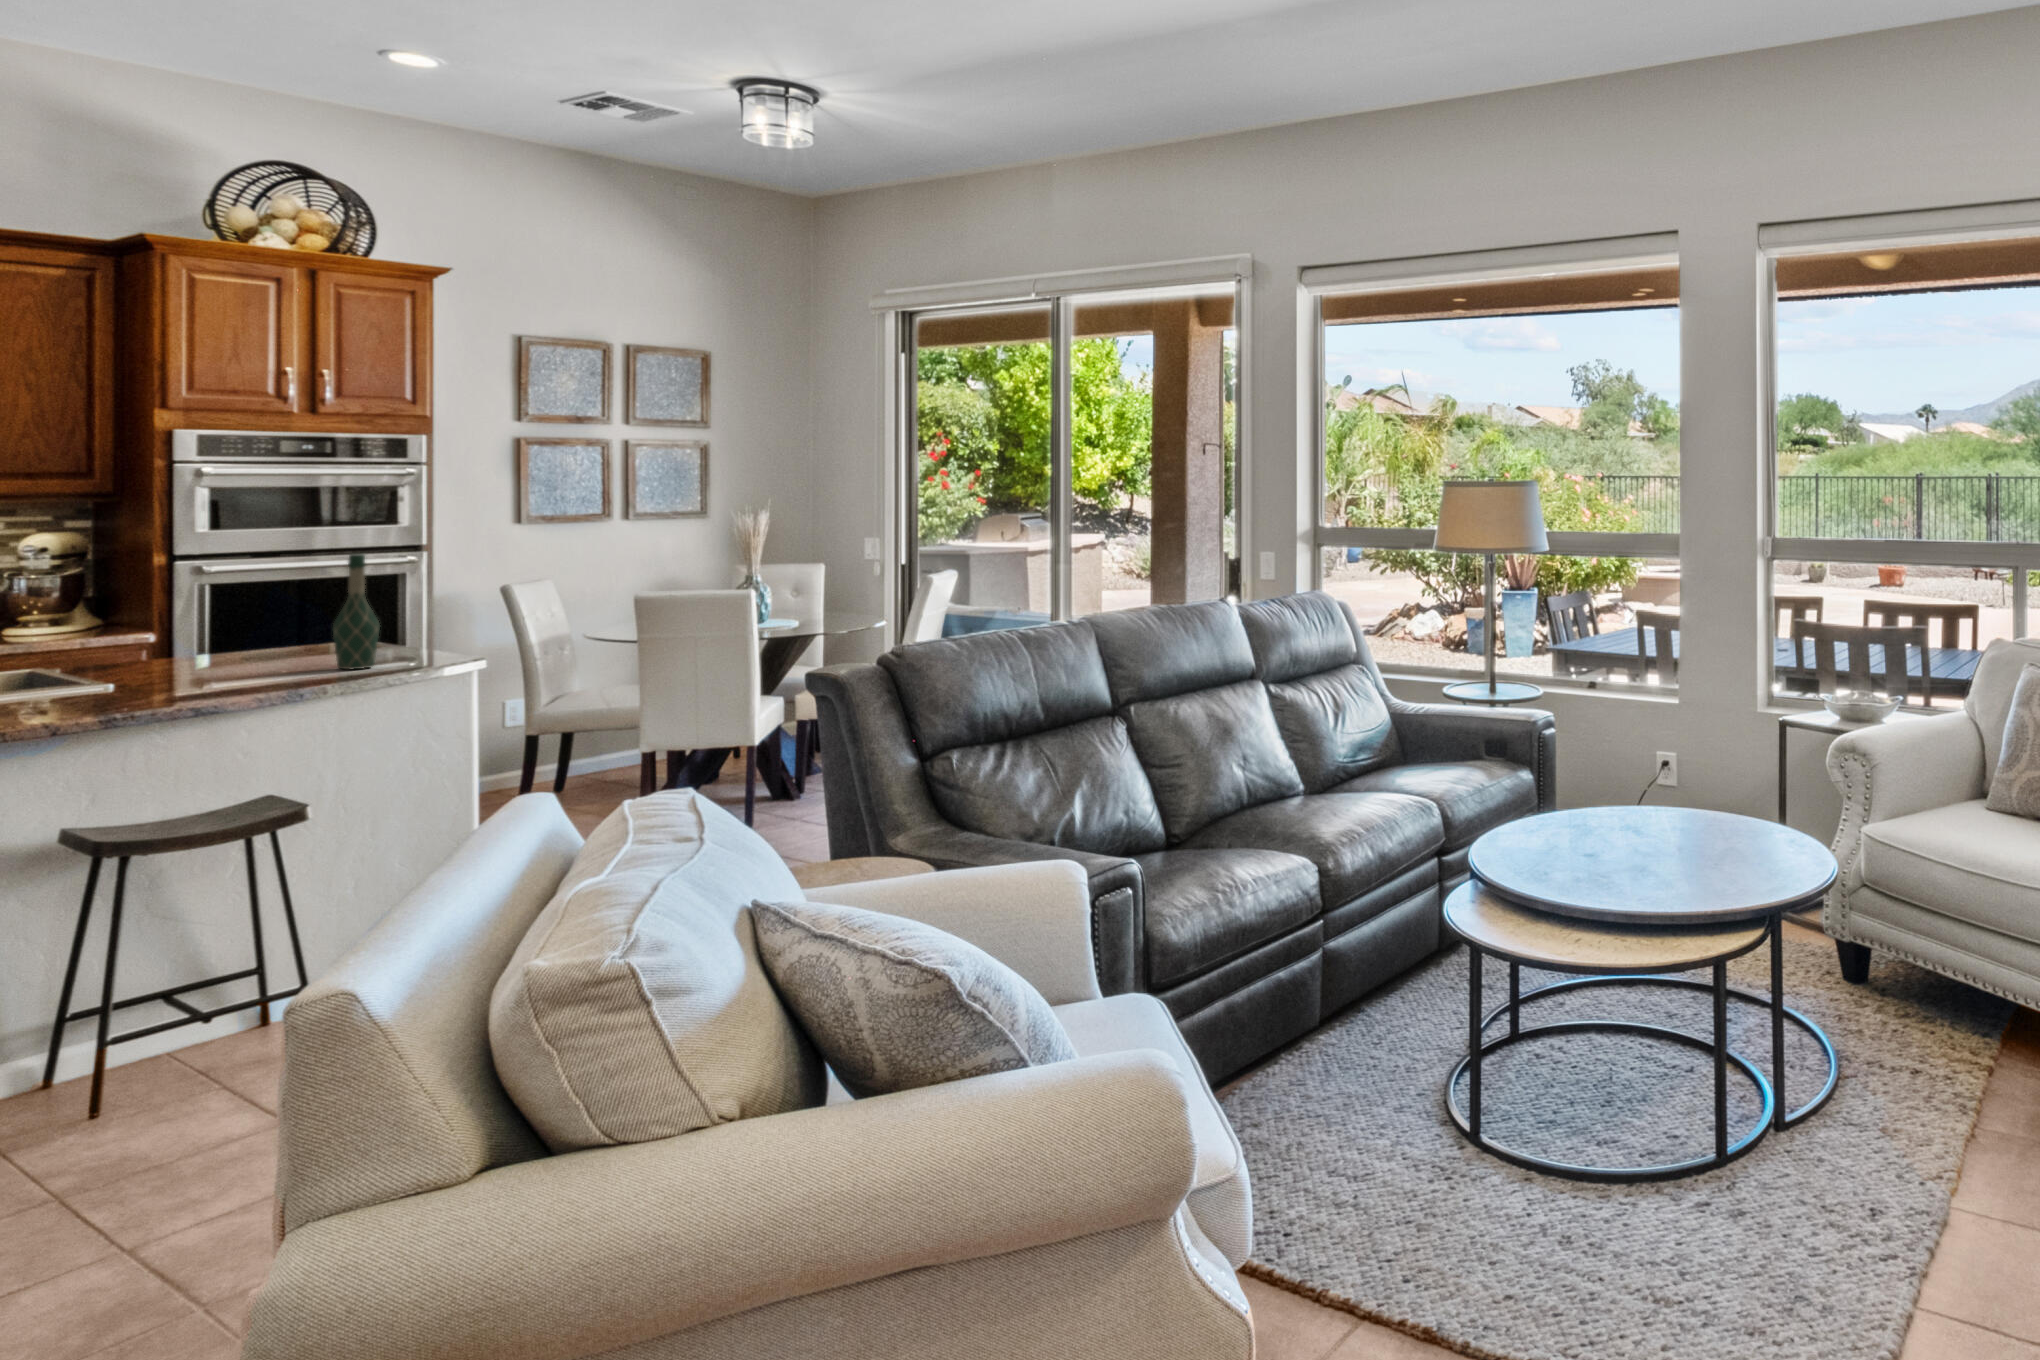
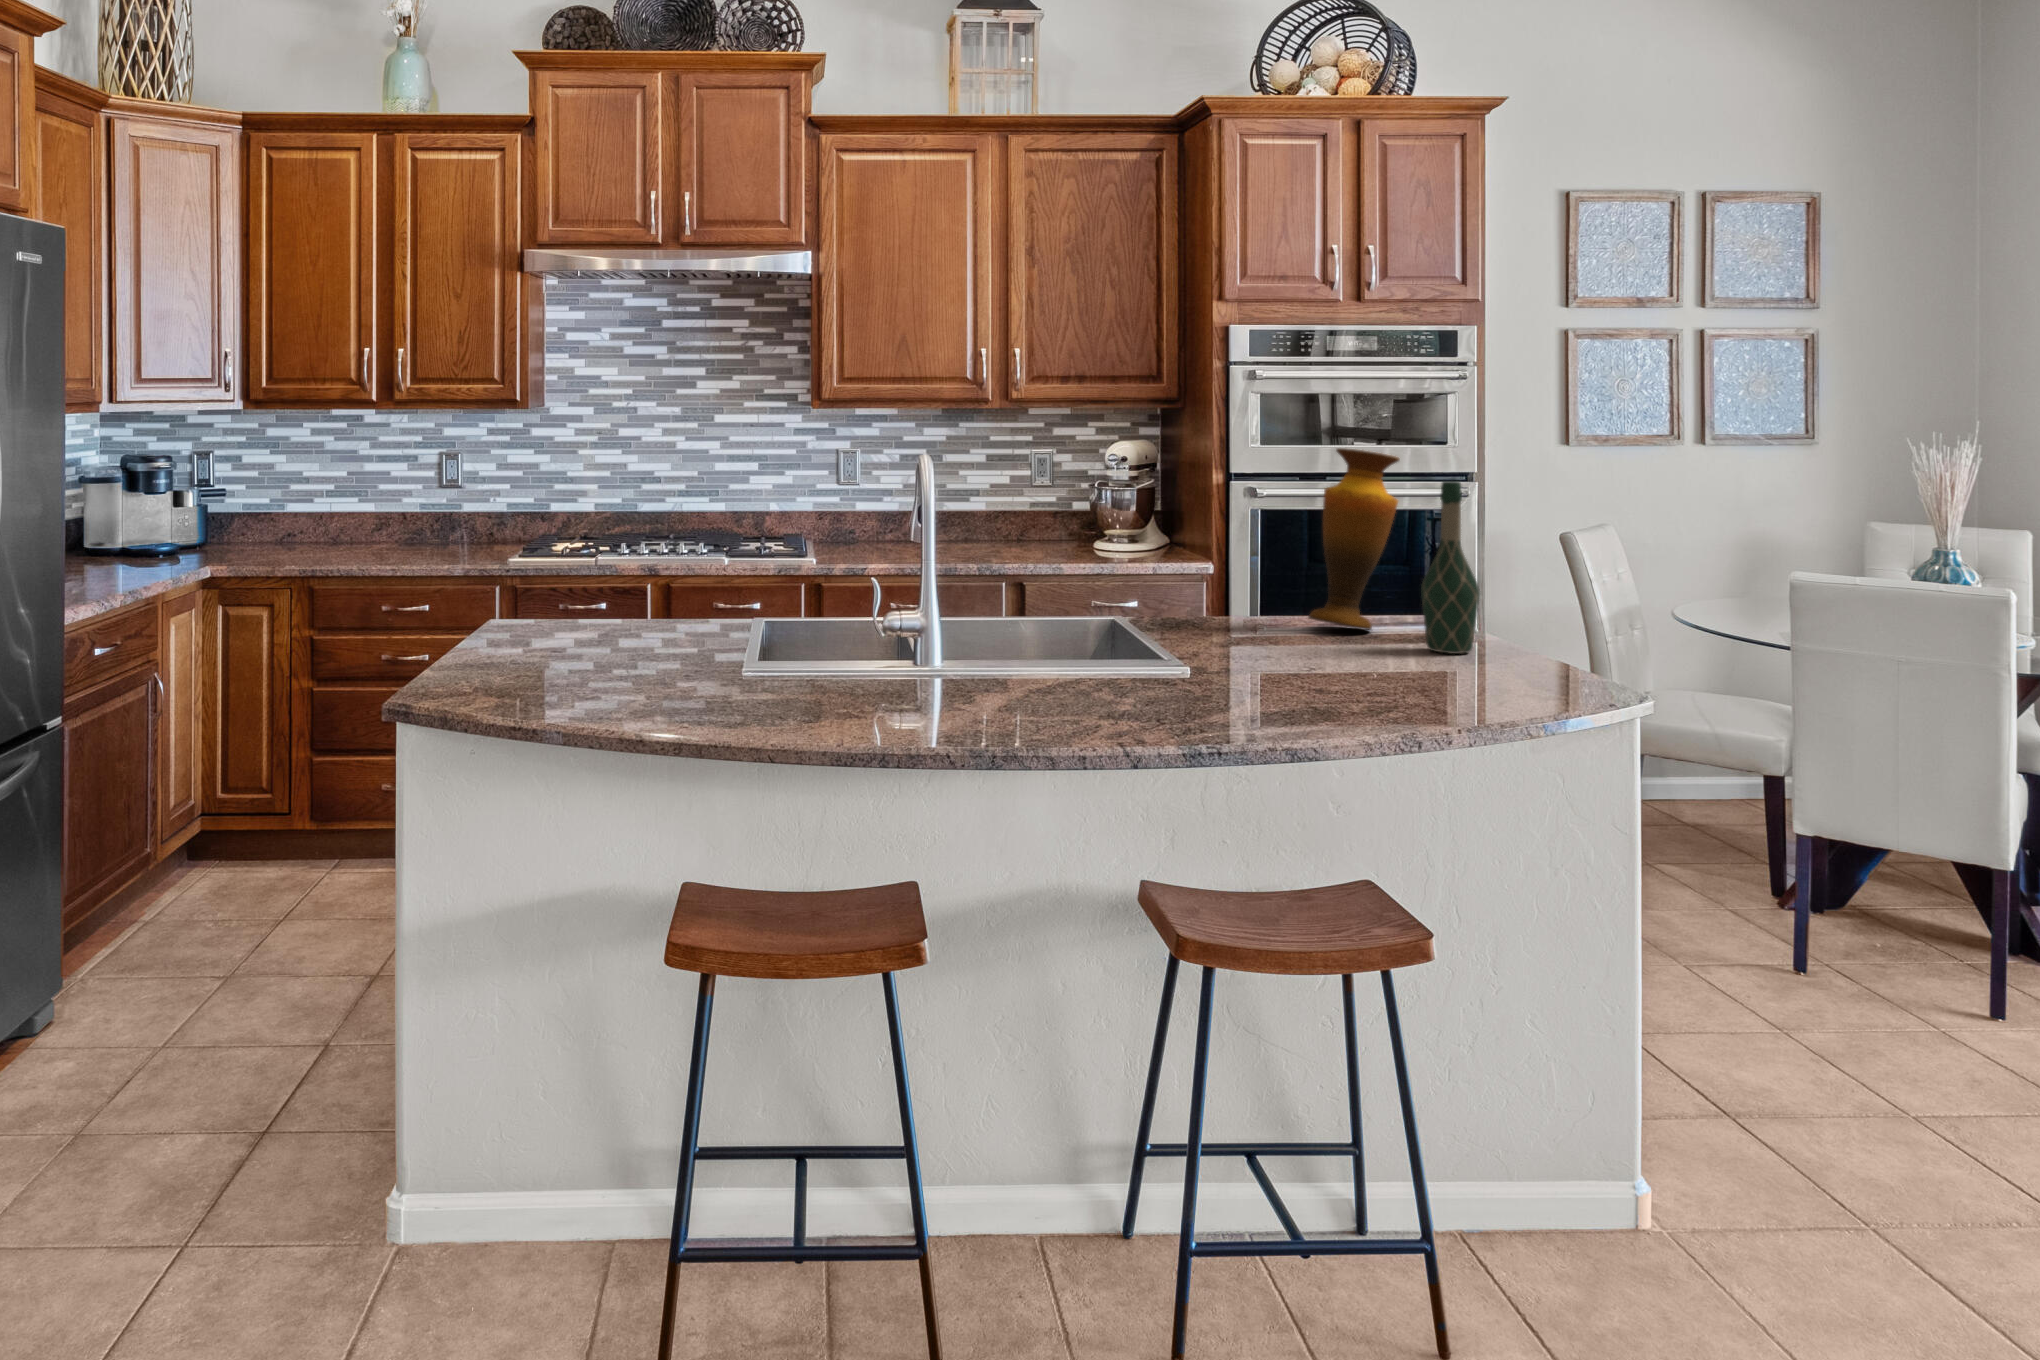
vase: none [237,533,321,663] -> present [1309,448,1400,630]

